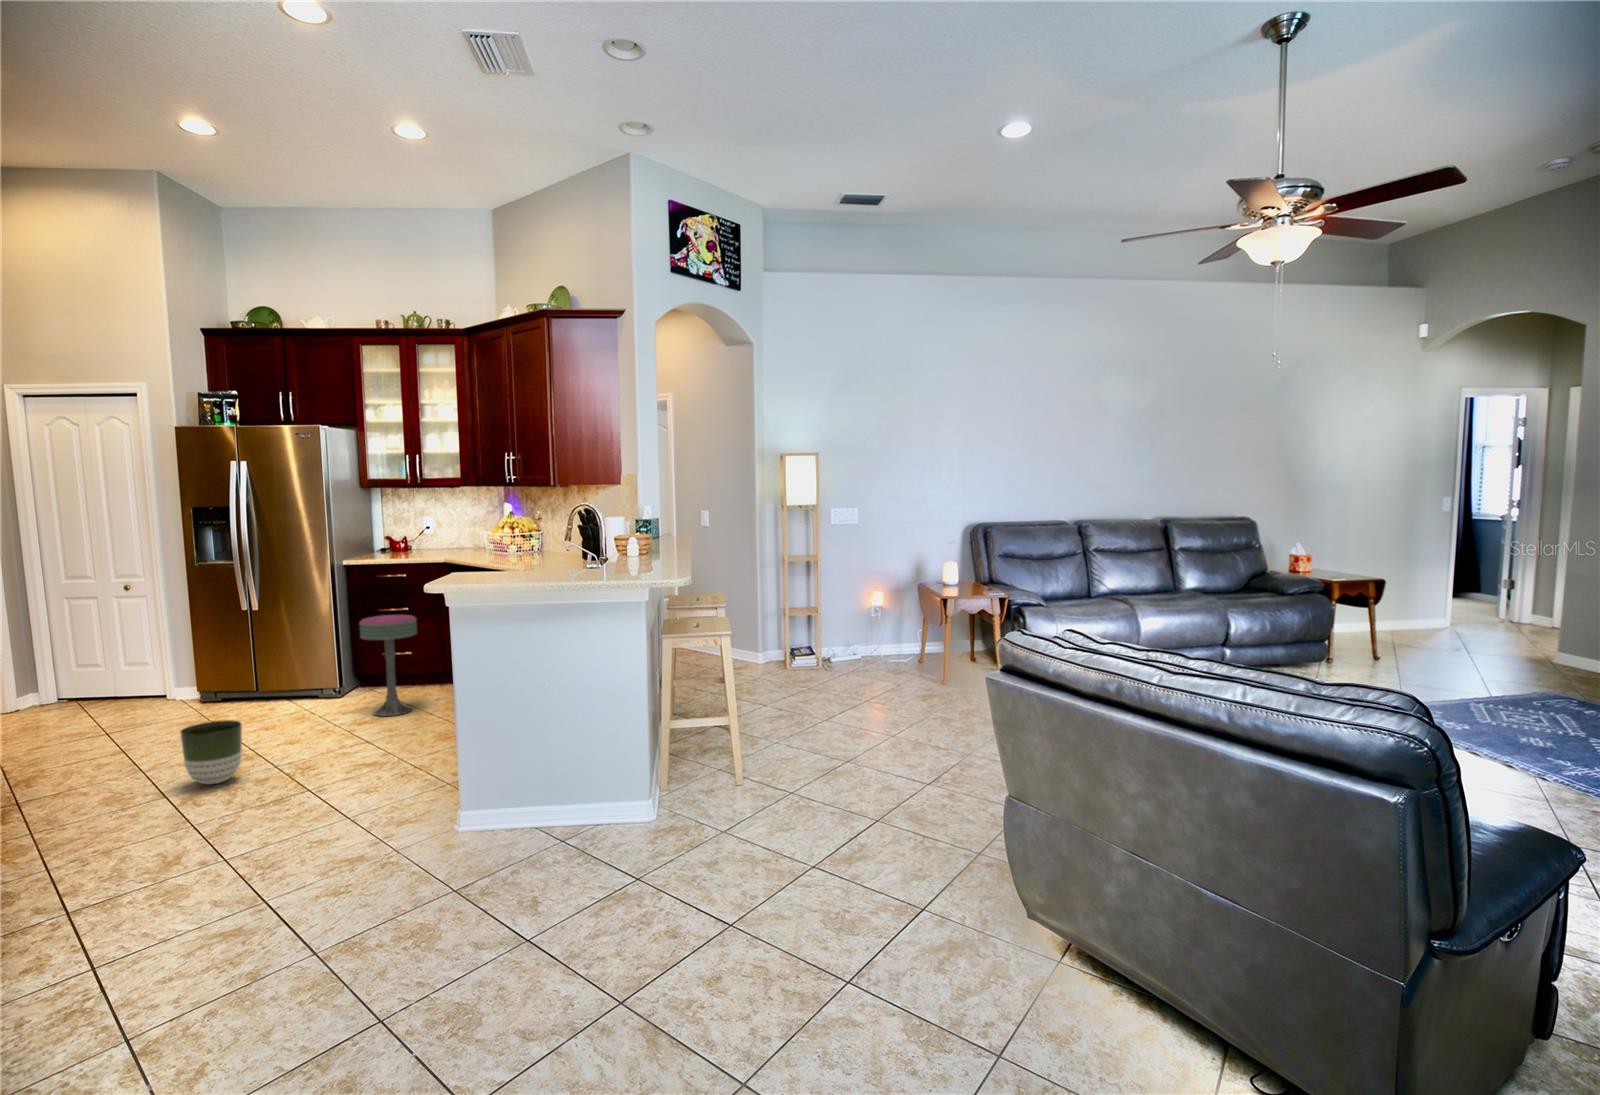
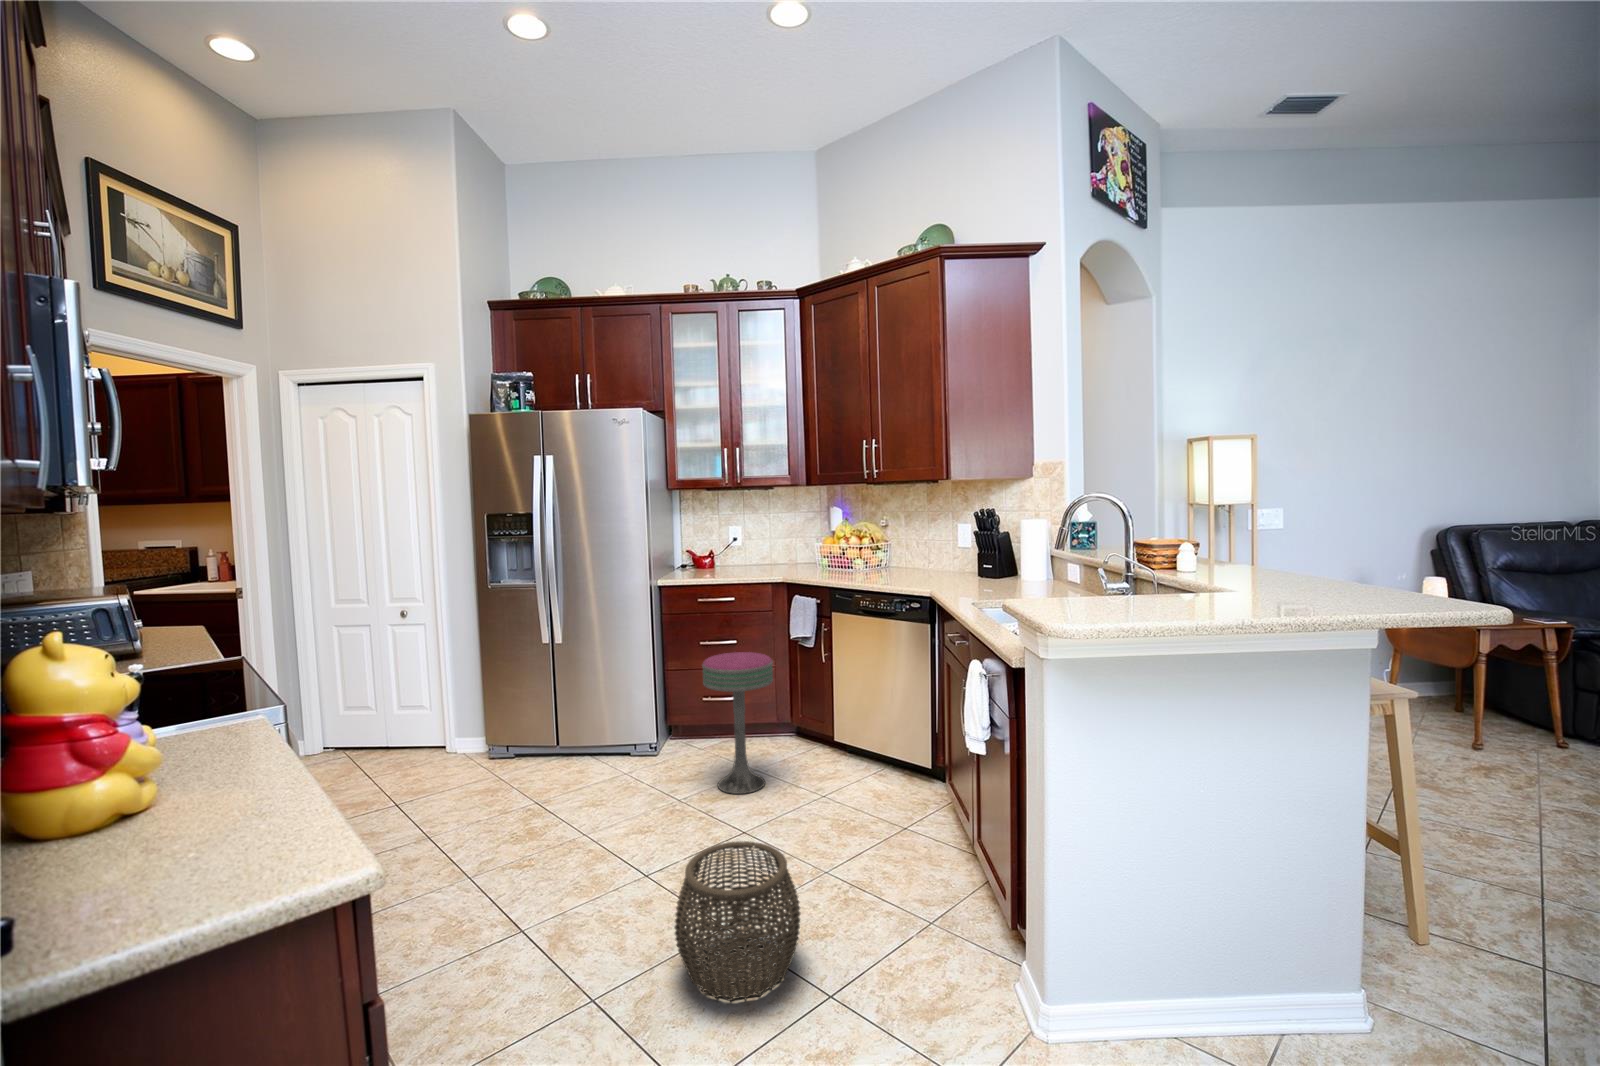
woven basket: none [277,712,360,790] -> present [674,841,800,1001]
planter: present [180,720,242,784] -> none [516,852,607,974]

